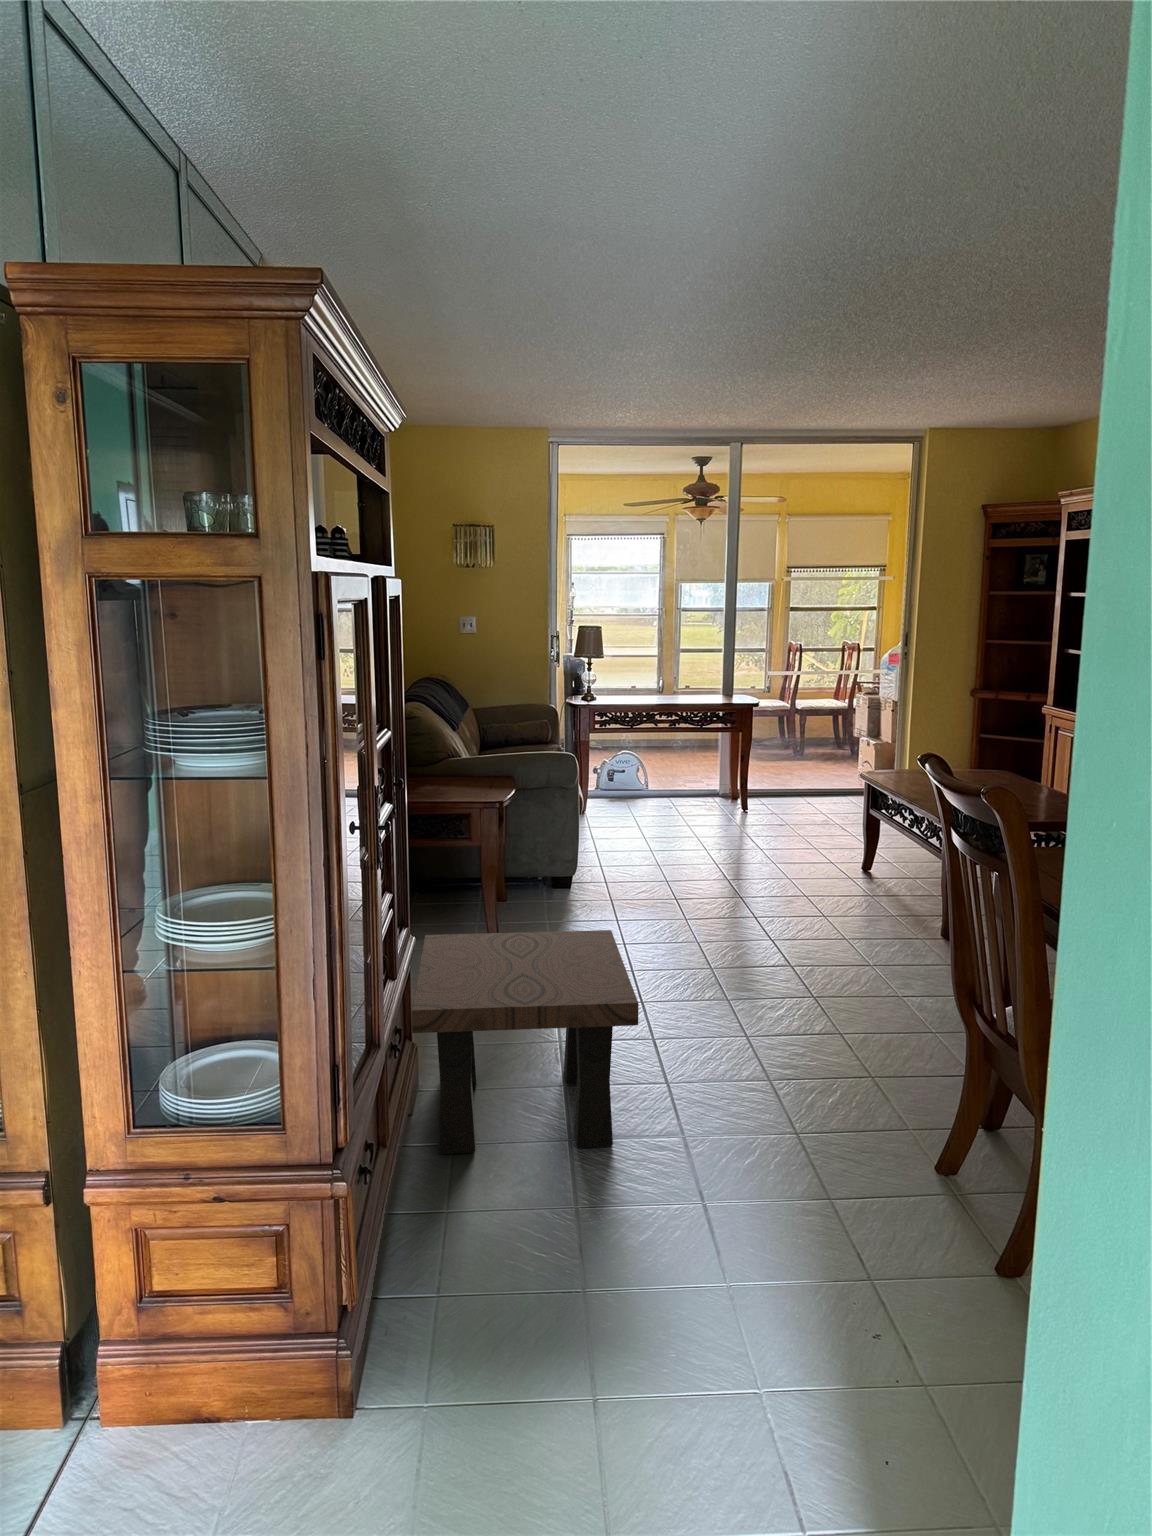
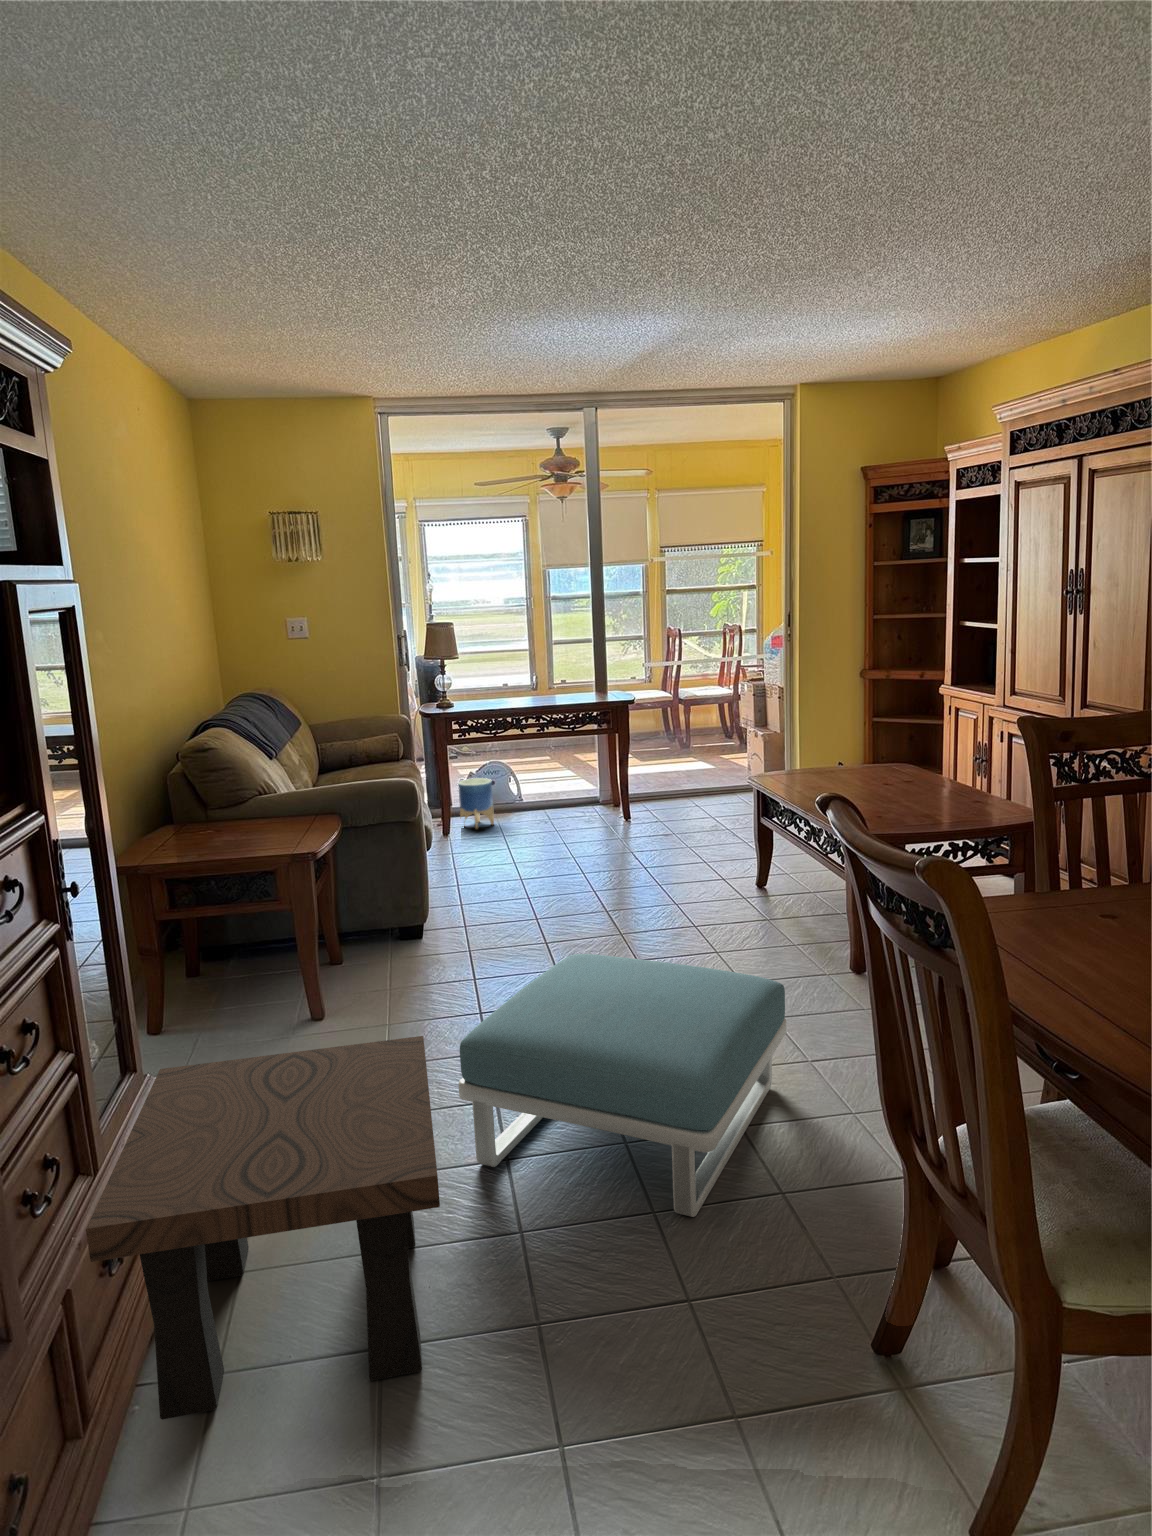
planter: none [596,766,626,810] -> present [458,778,494,829]
footstool: none [628,896,885,1082] -> present [458,954,787,1217]

